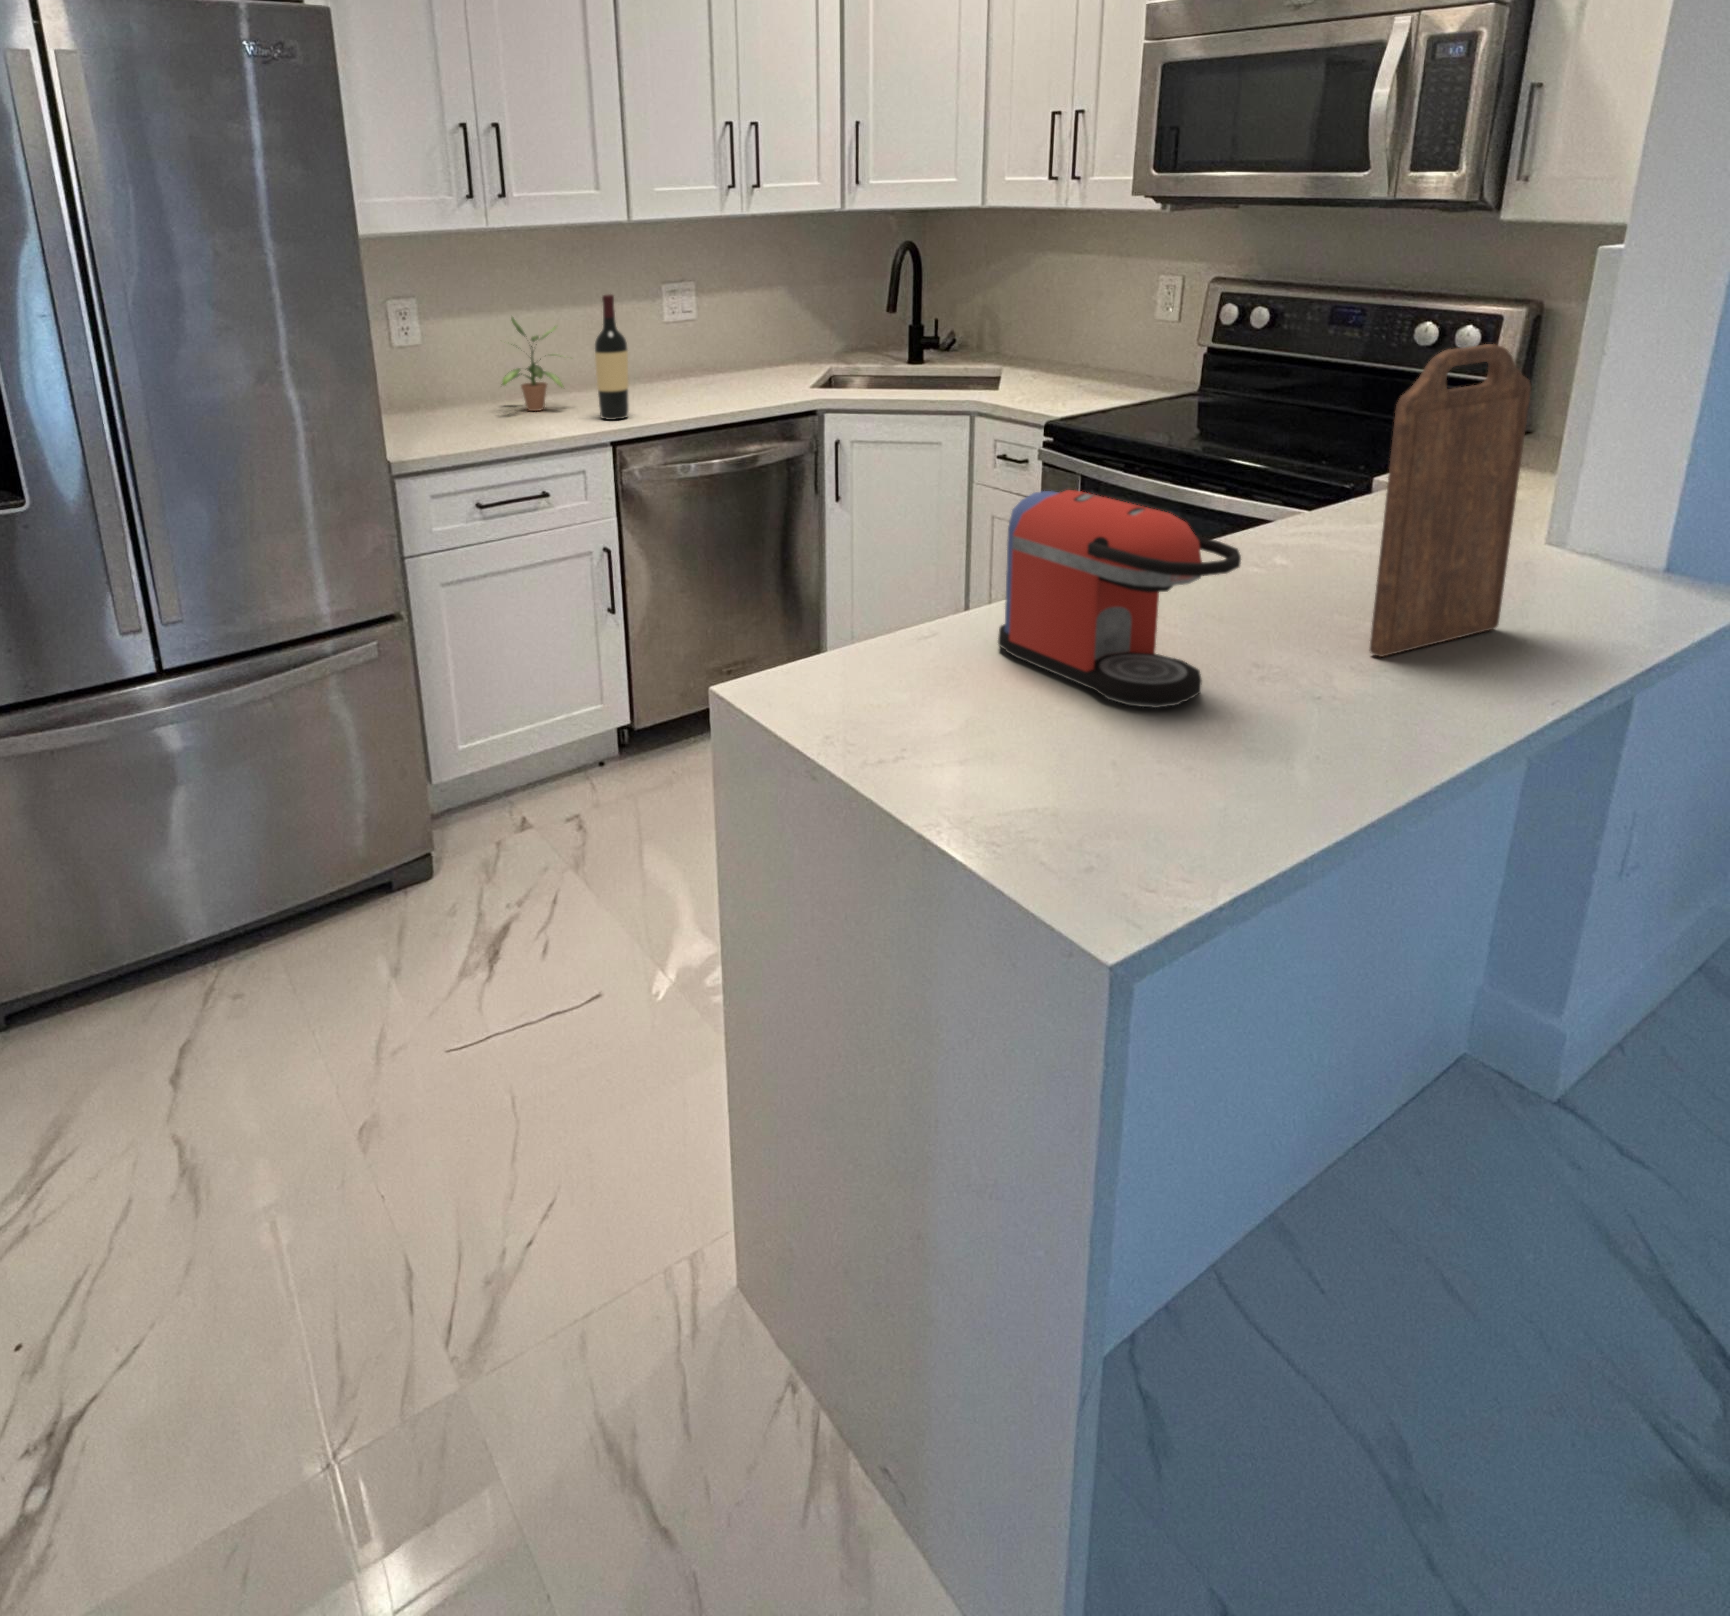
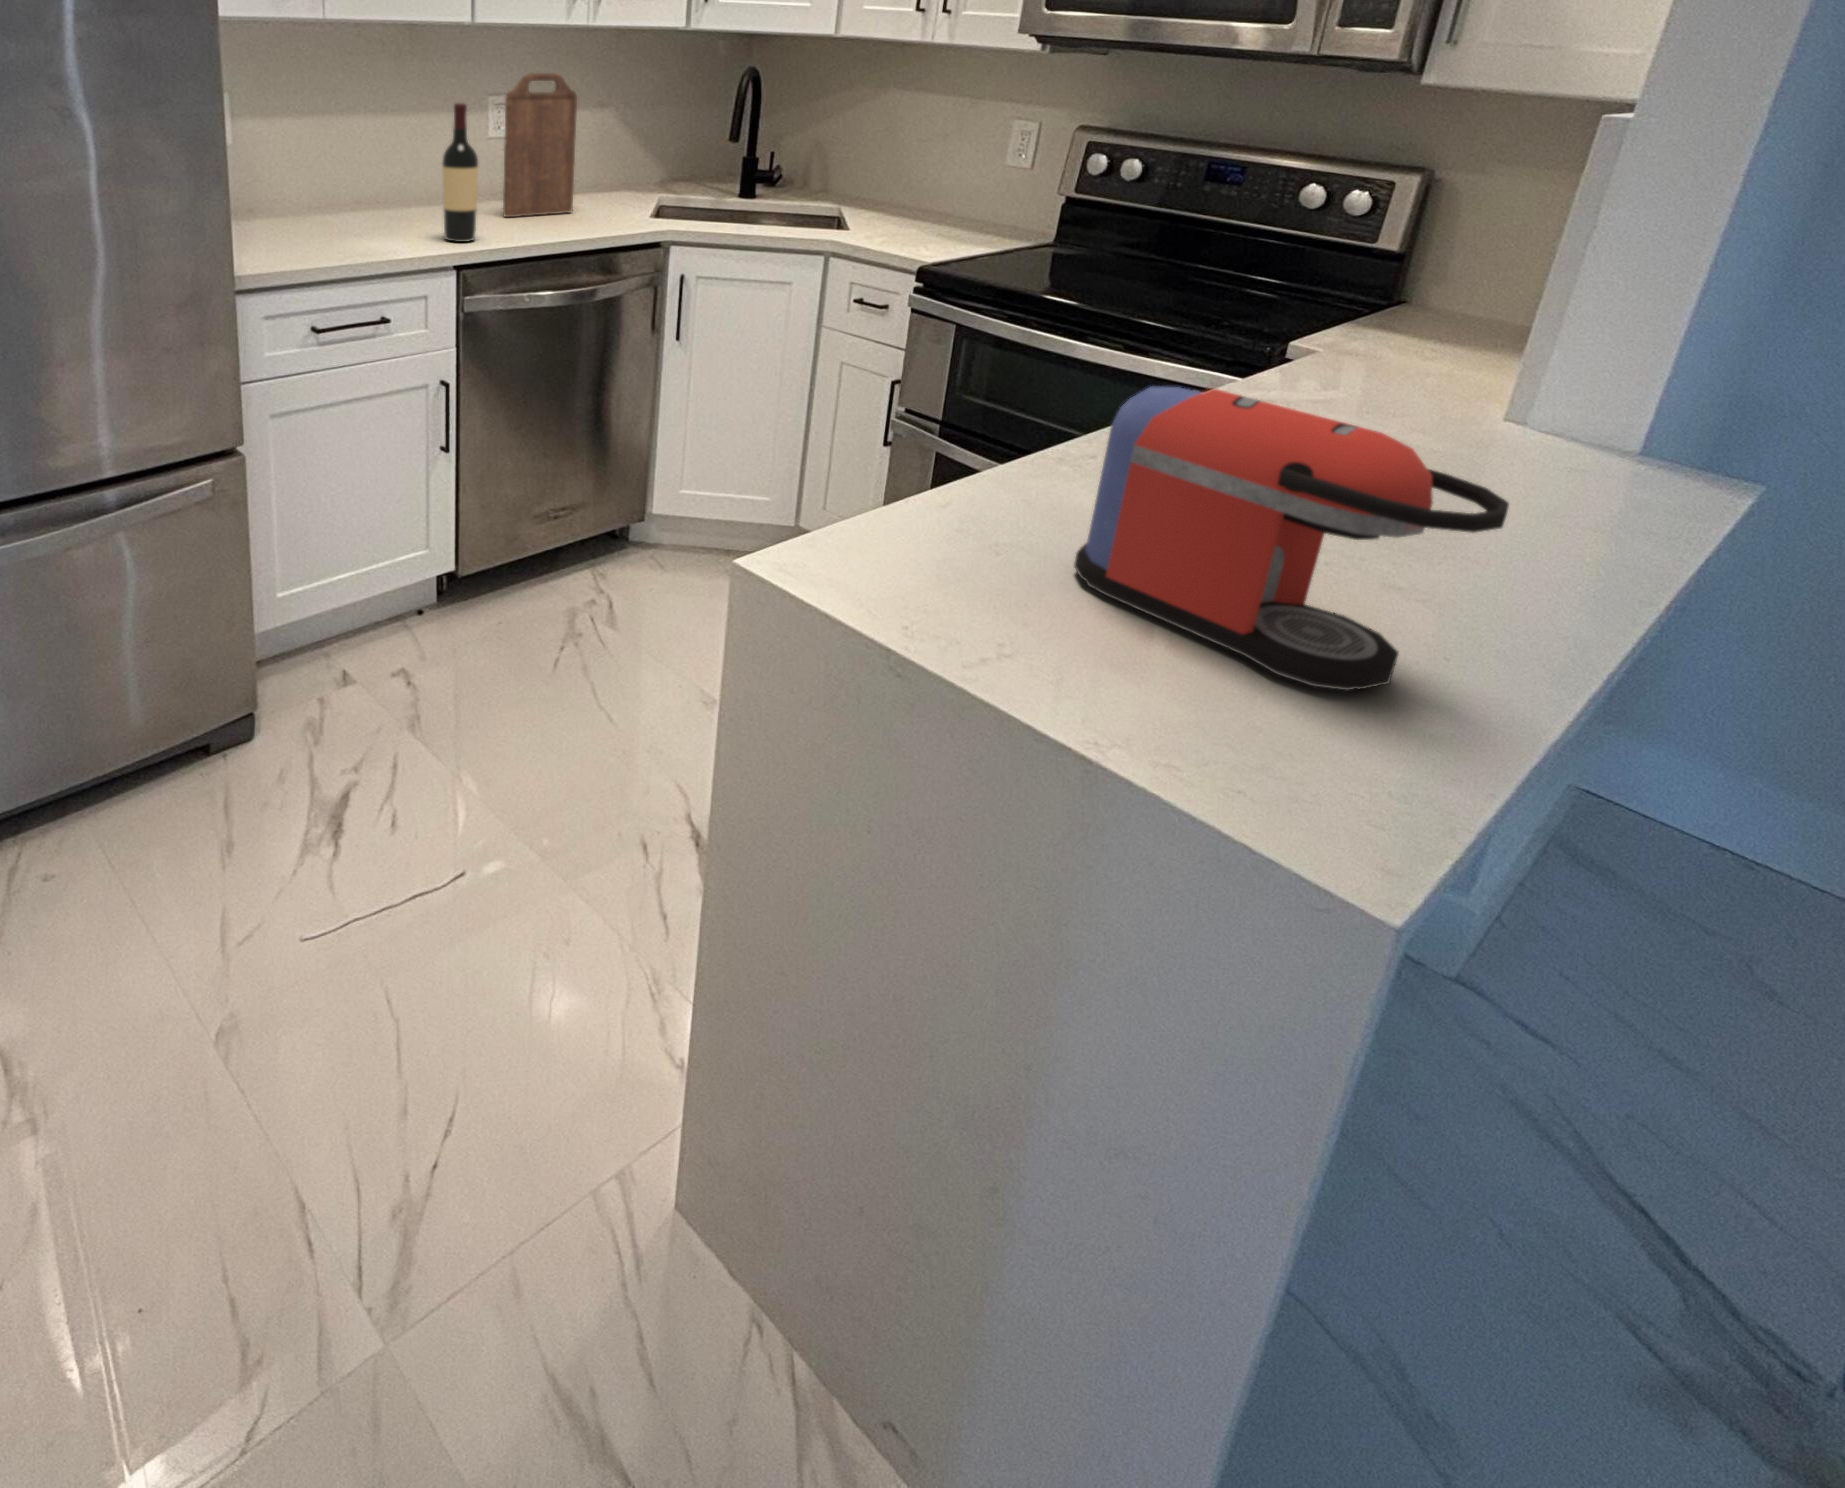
potted plant: present [502,317,562,411] -> none [329,119,416,227]
cutting board: present [1369,344,1531,657] -> present [503,73,577,217]

